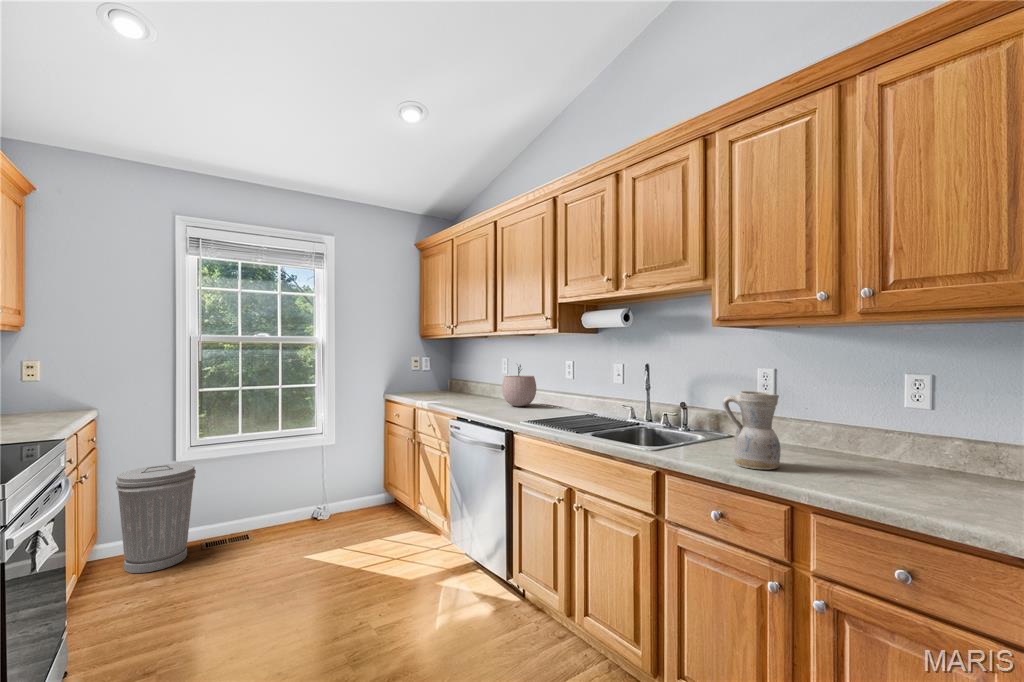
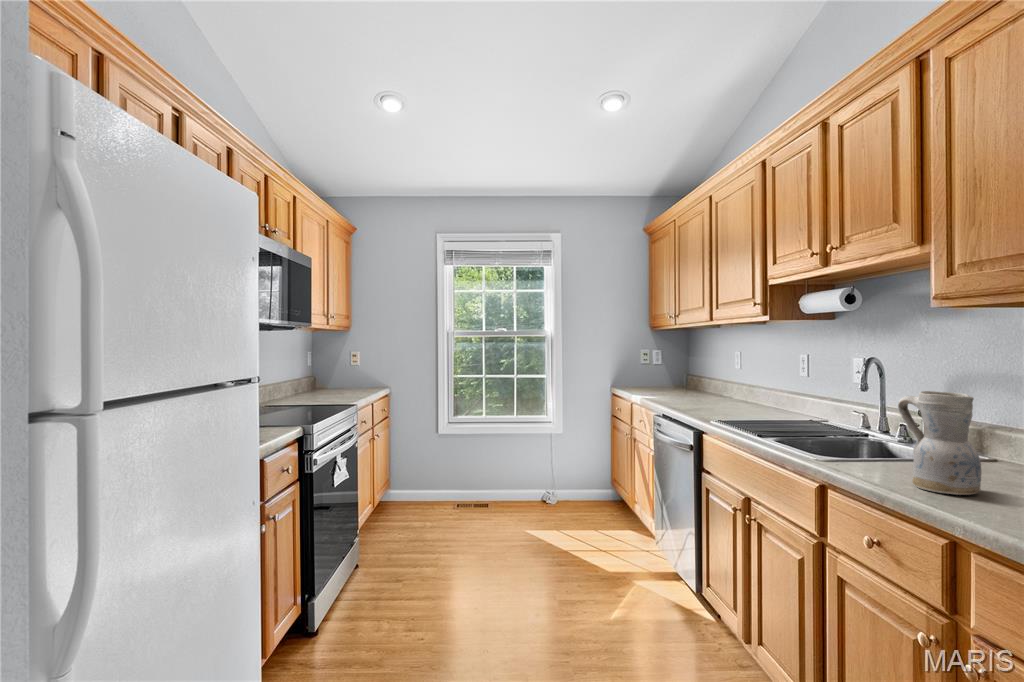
plant pot: present [502,365,536,406] -> none [720,357,763,407]
trash can: present [116,464,196,573] -> none [397,434,448,517]

